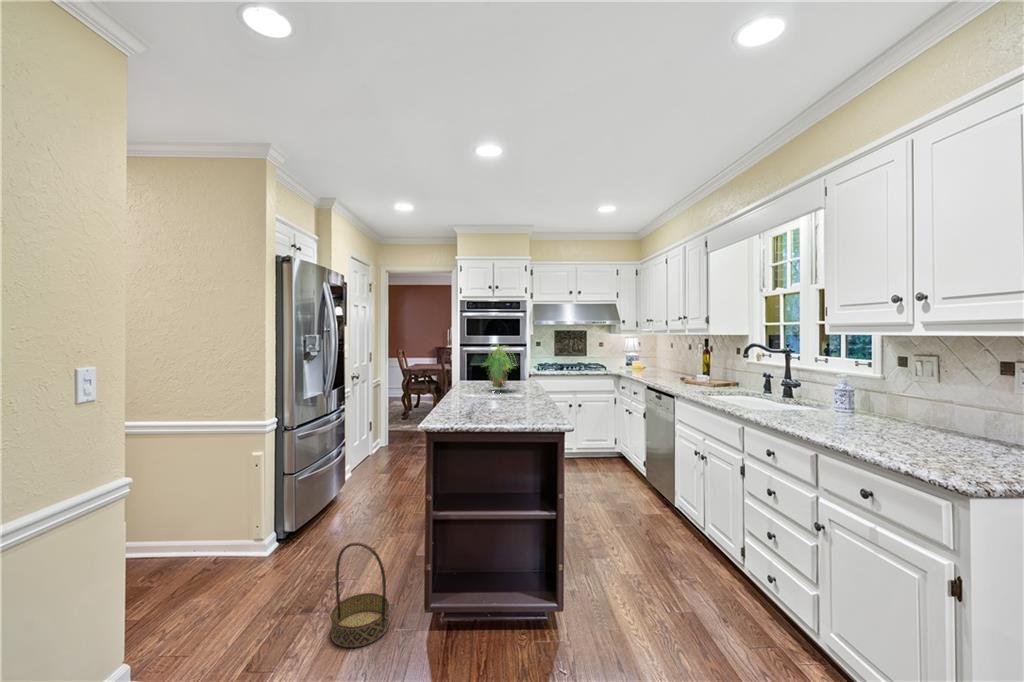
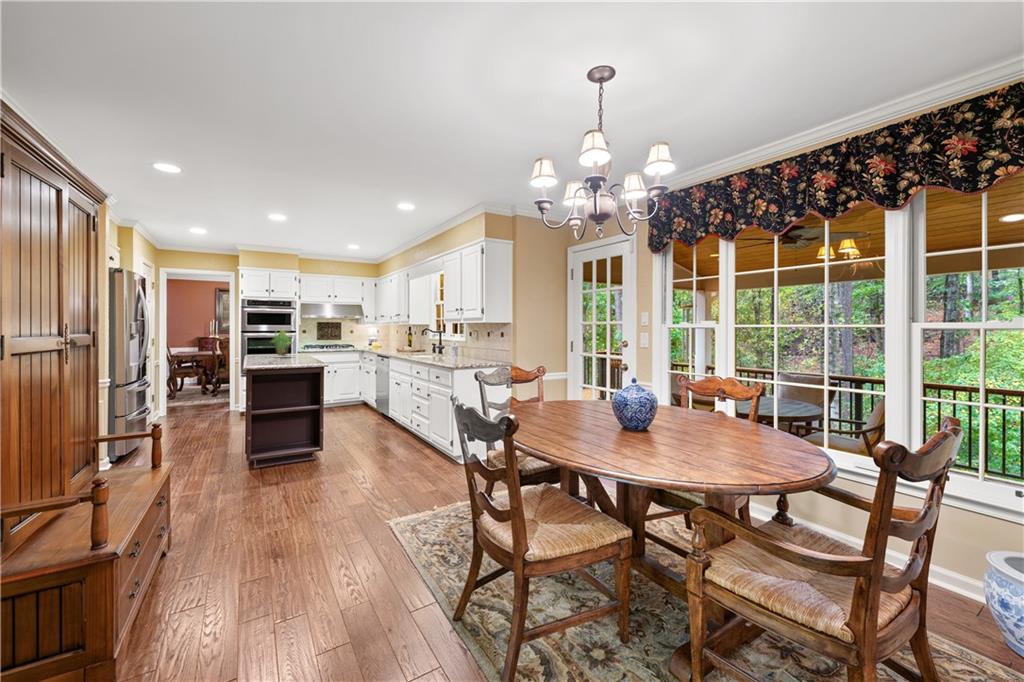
basket: present [331,543,389,648] -> none [193,430,229,480]

